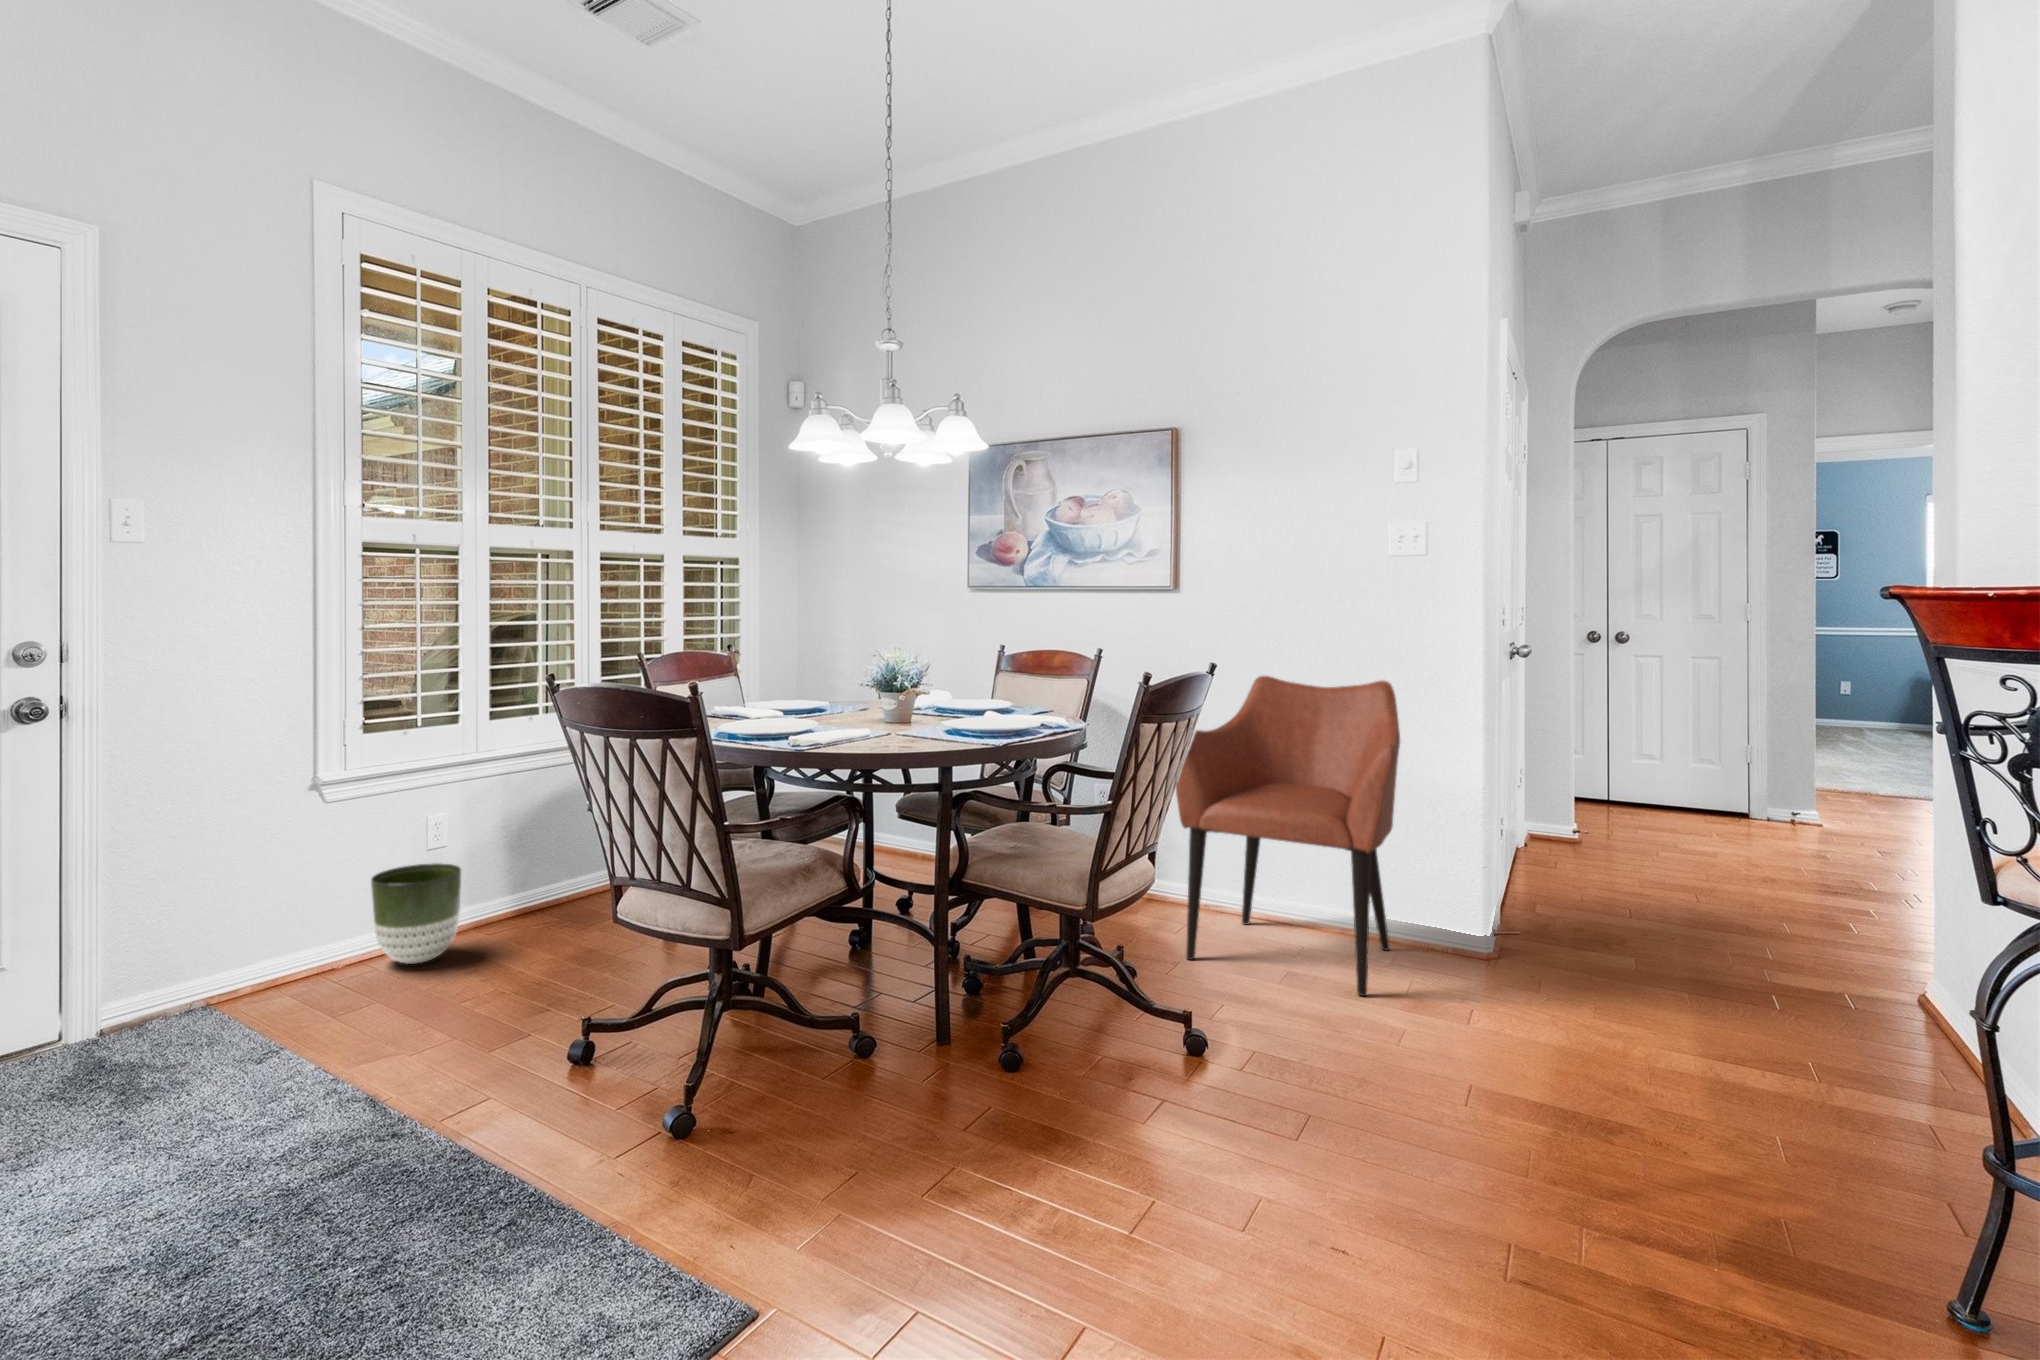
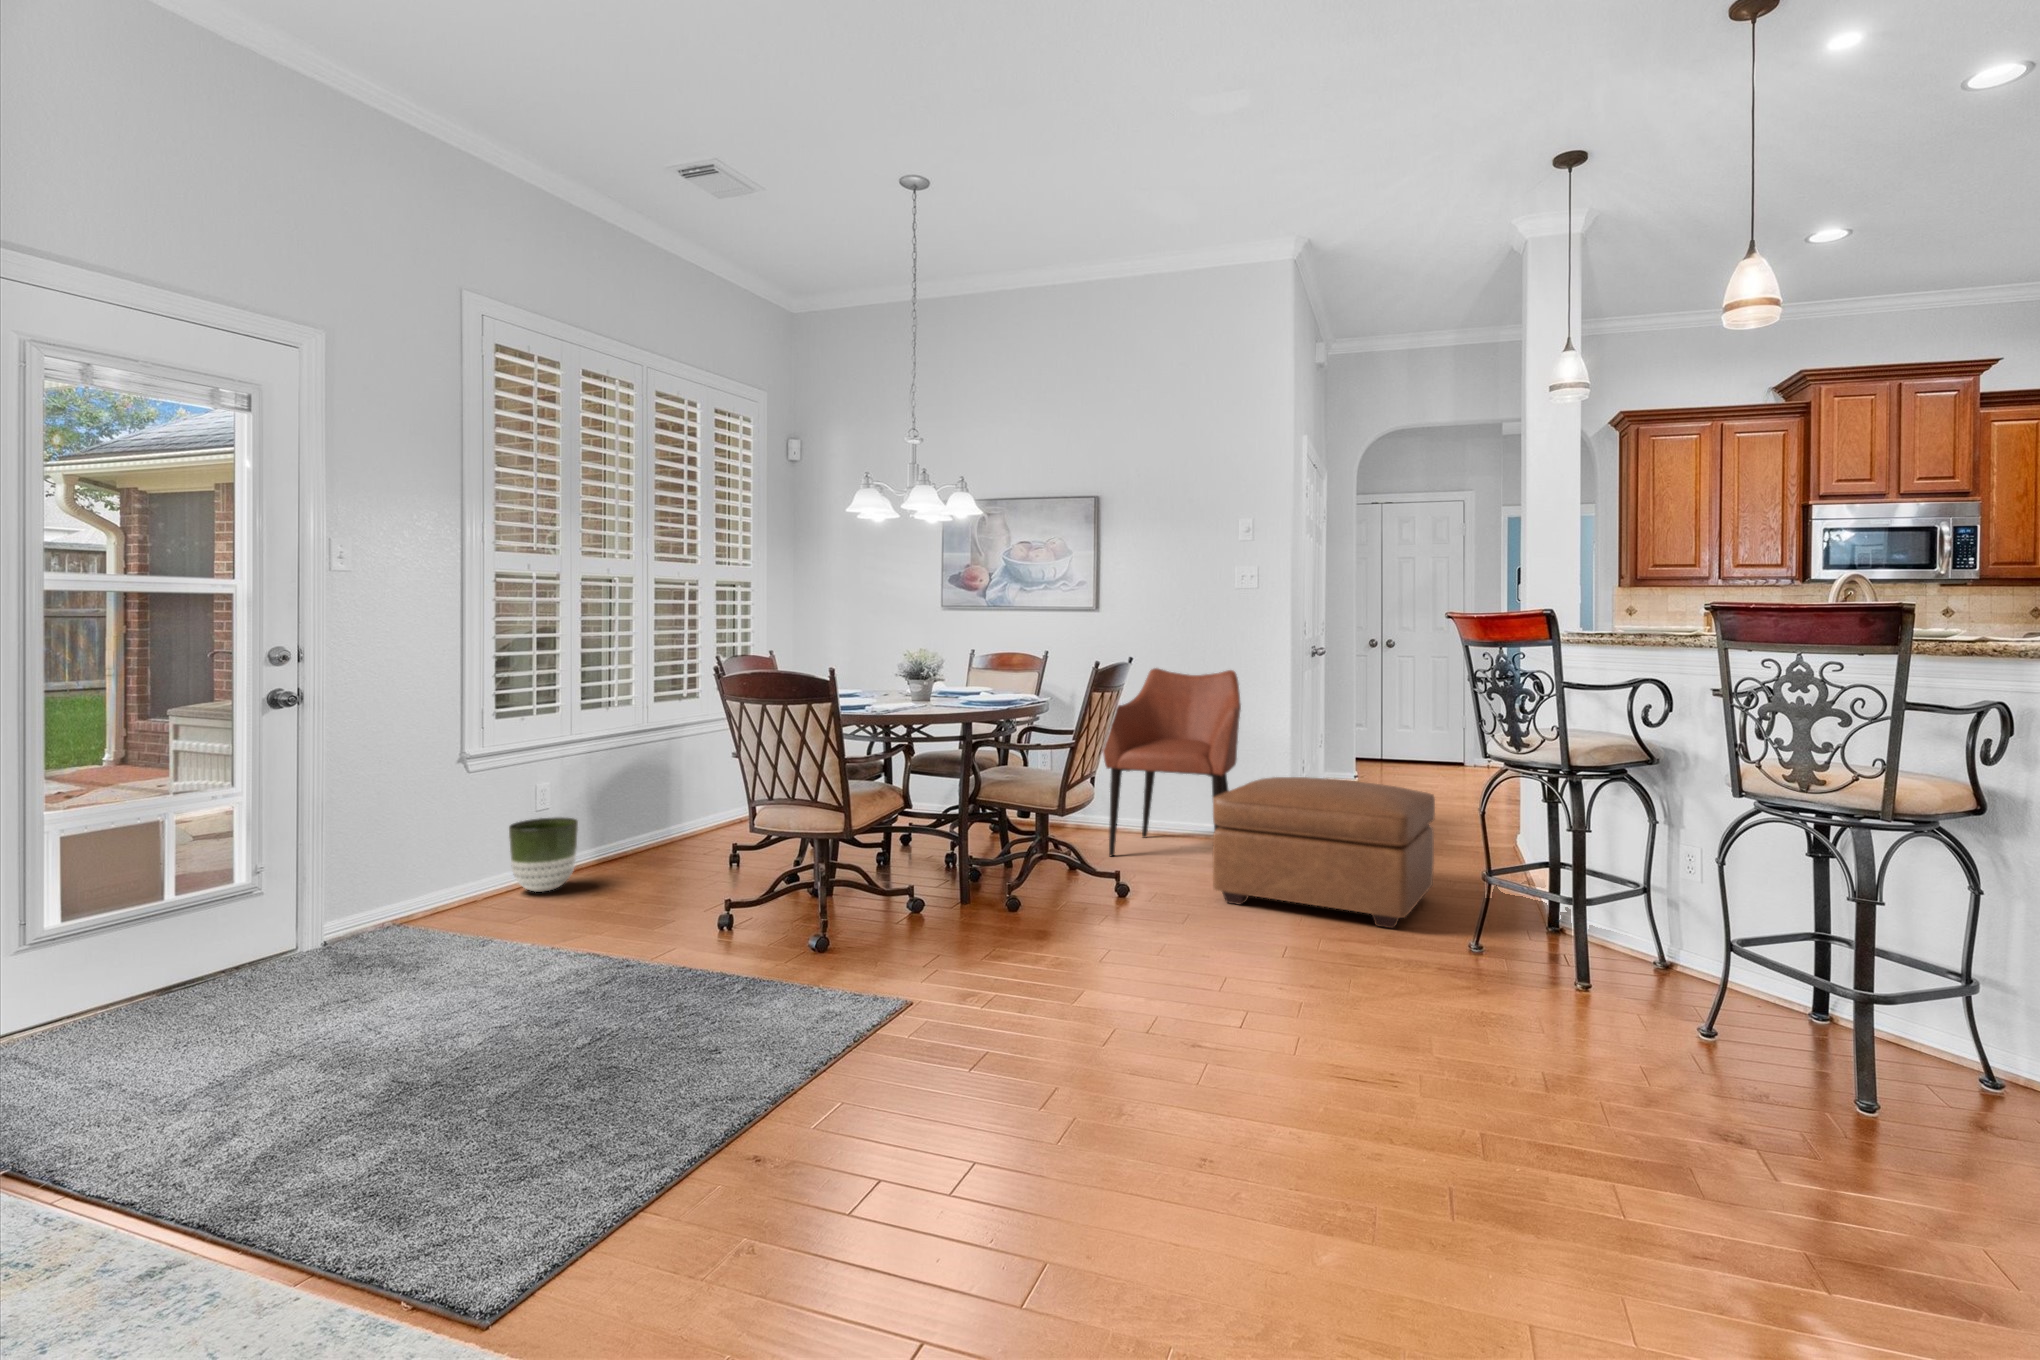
ottoman: none [1352,864,1795,1203] -> present [1213,777,1435,928]

